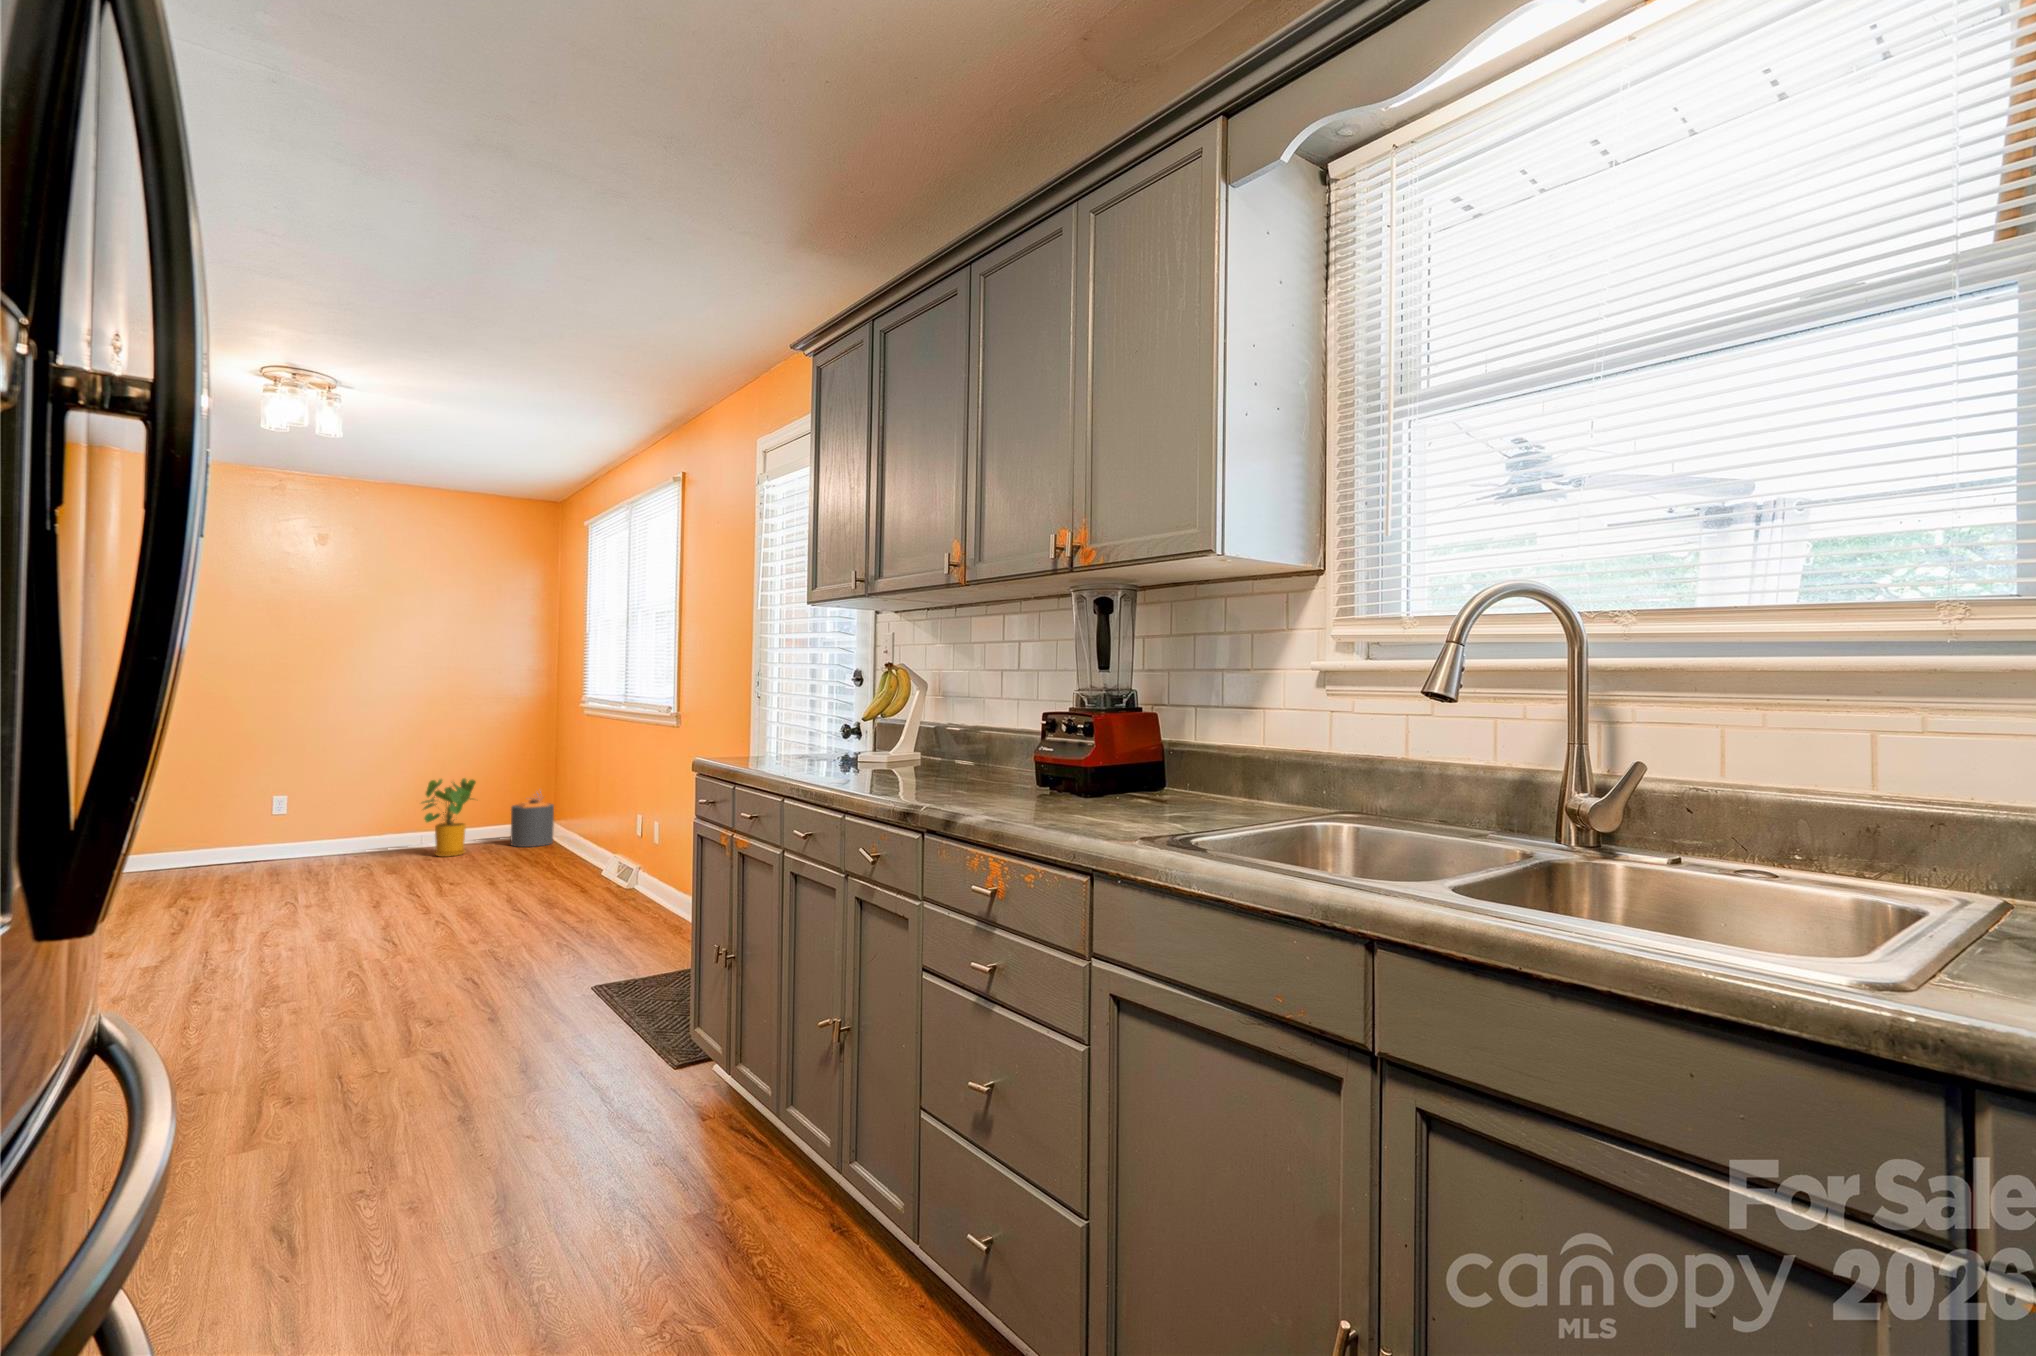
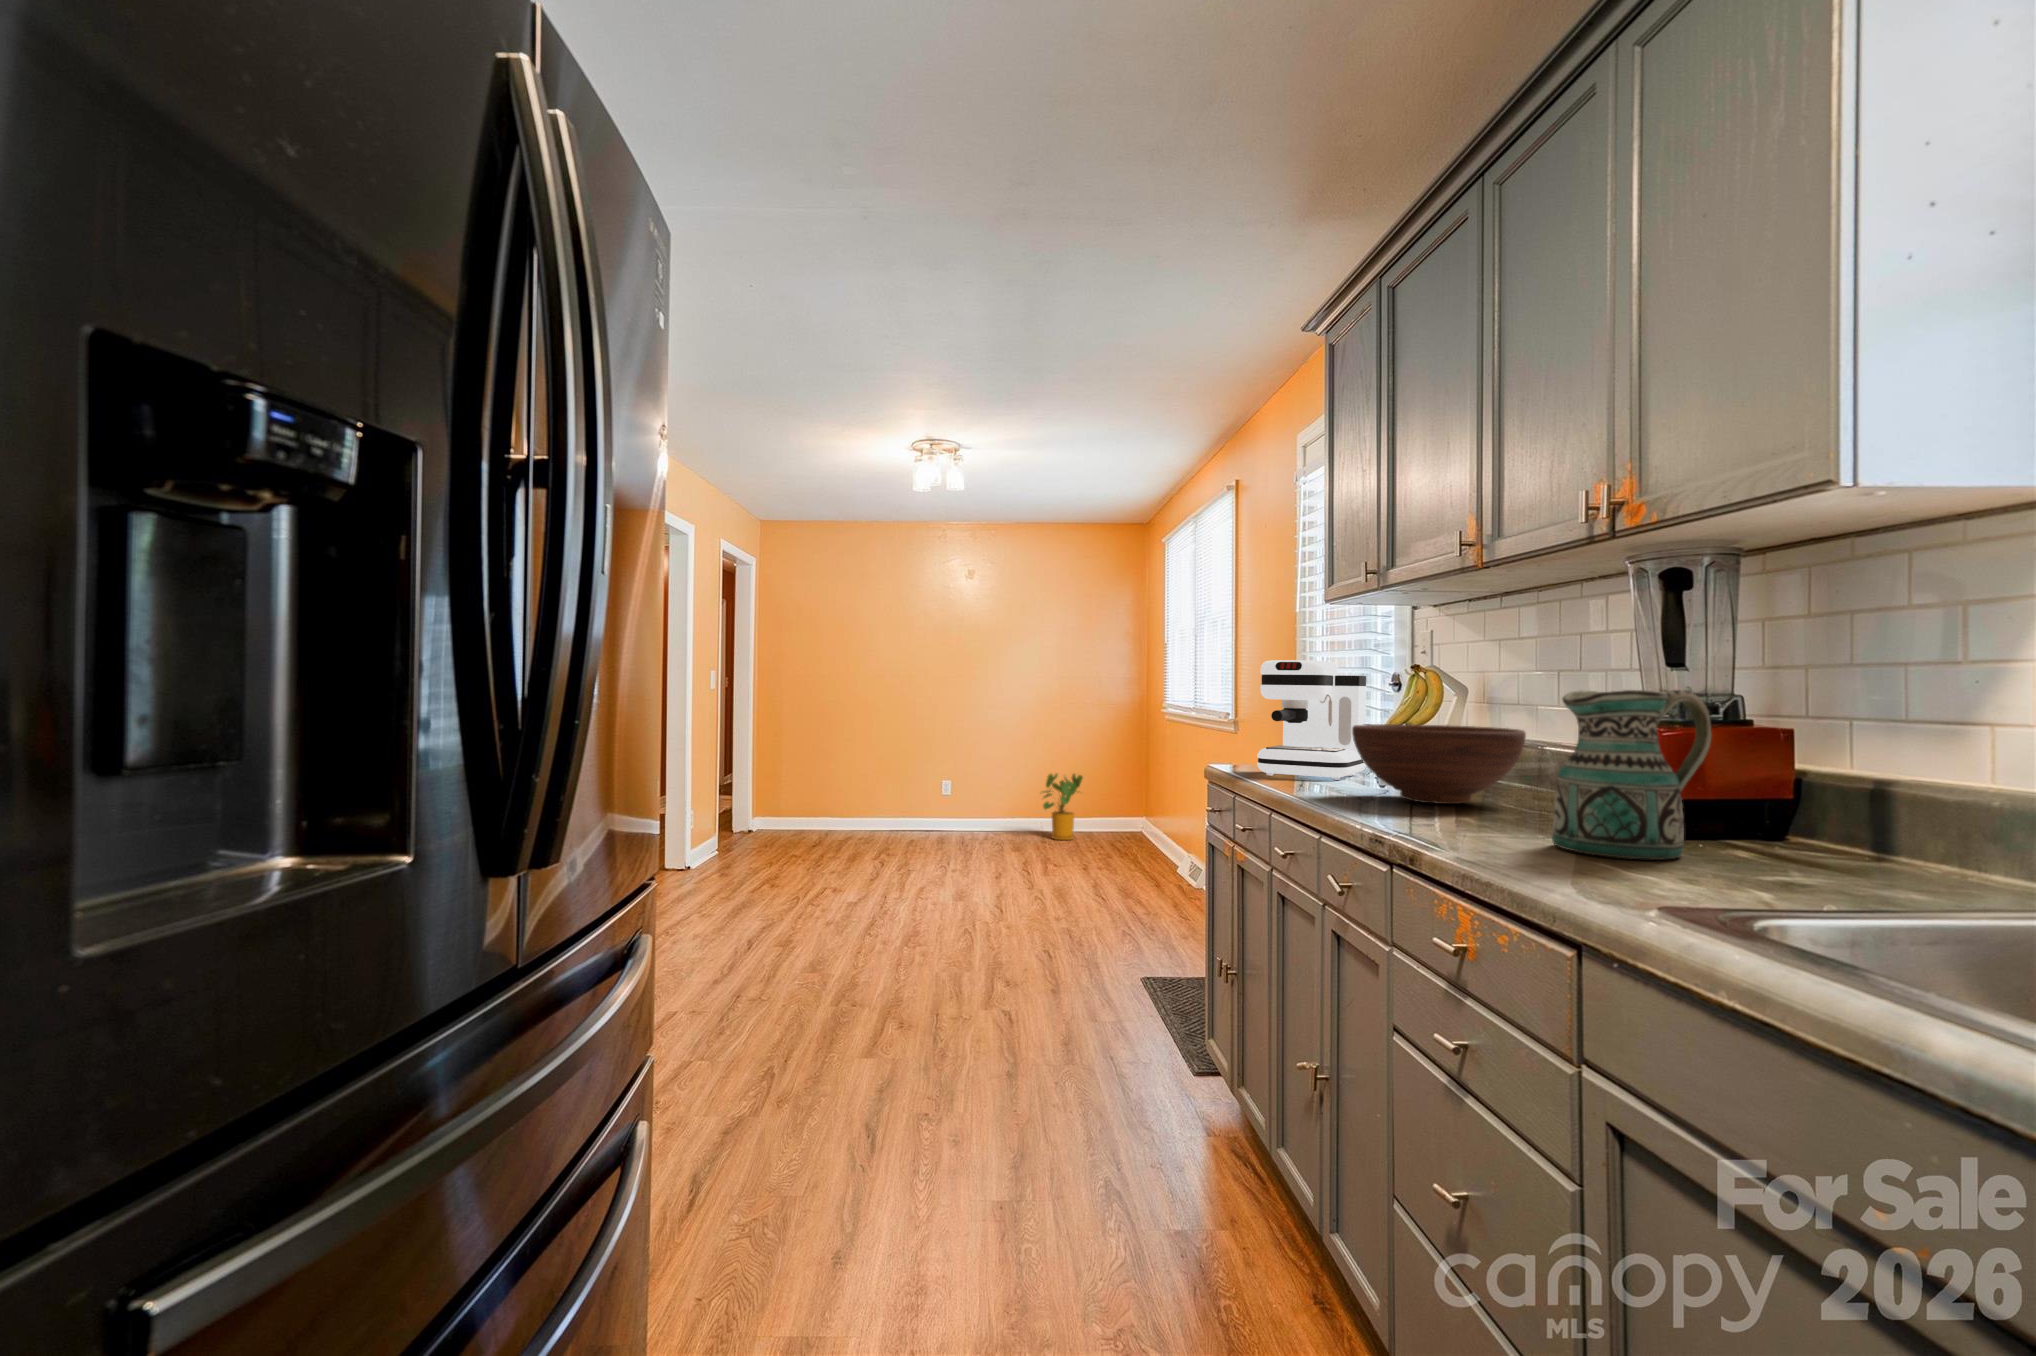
coffee maker: none [752,657,847,767] -> present [1257,660,1366,780]
ceramic pitcher: none [1037,687,1131,810] -> present [1552,690,1711,860]
fruit bowl: none [859,715,993,781] -> present [1352,724,1526,804]
trash can: present [510,793,554,847] -> none [1110,785,1145,838]

